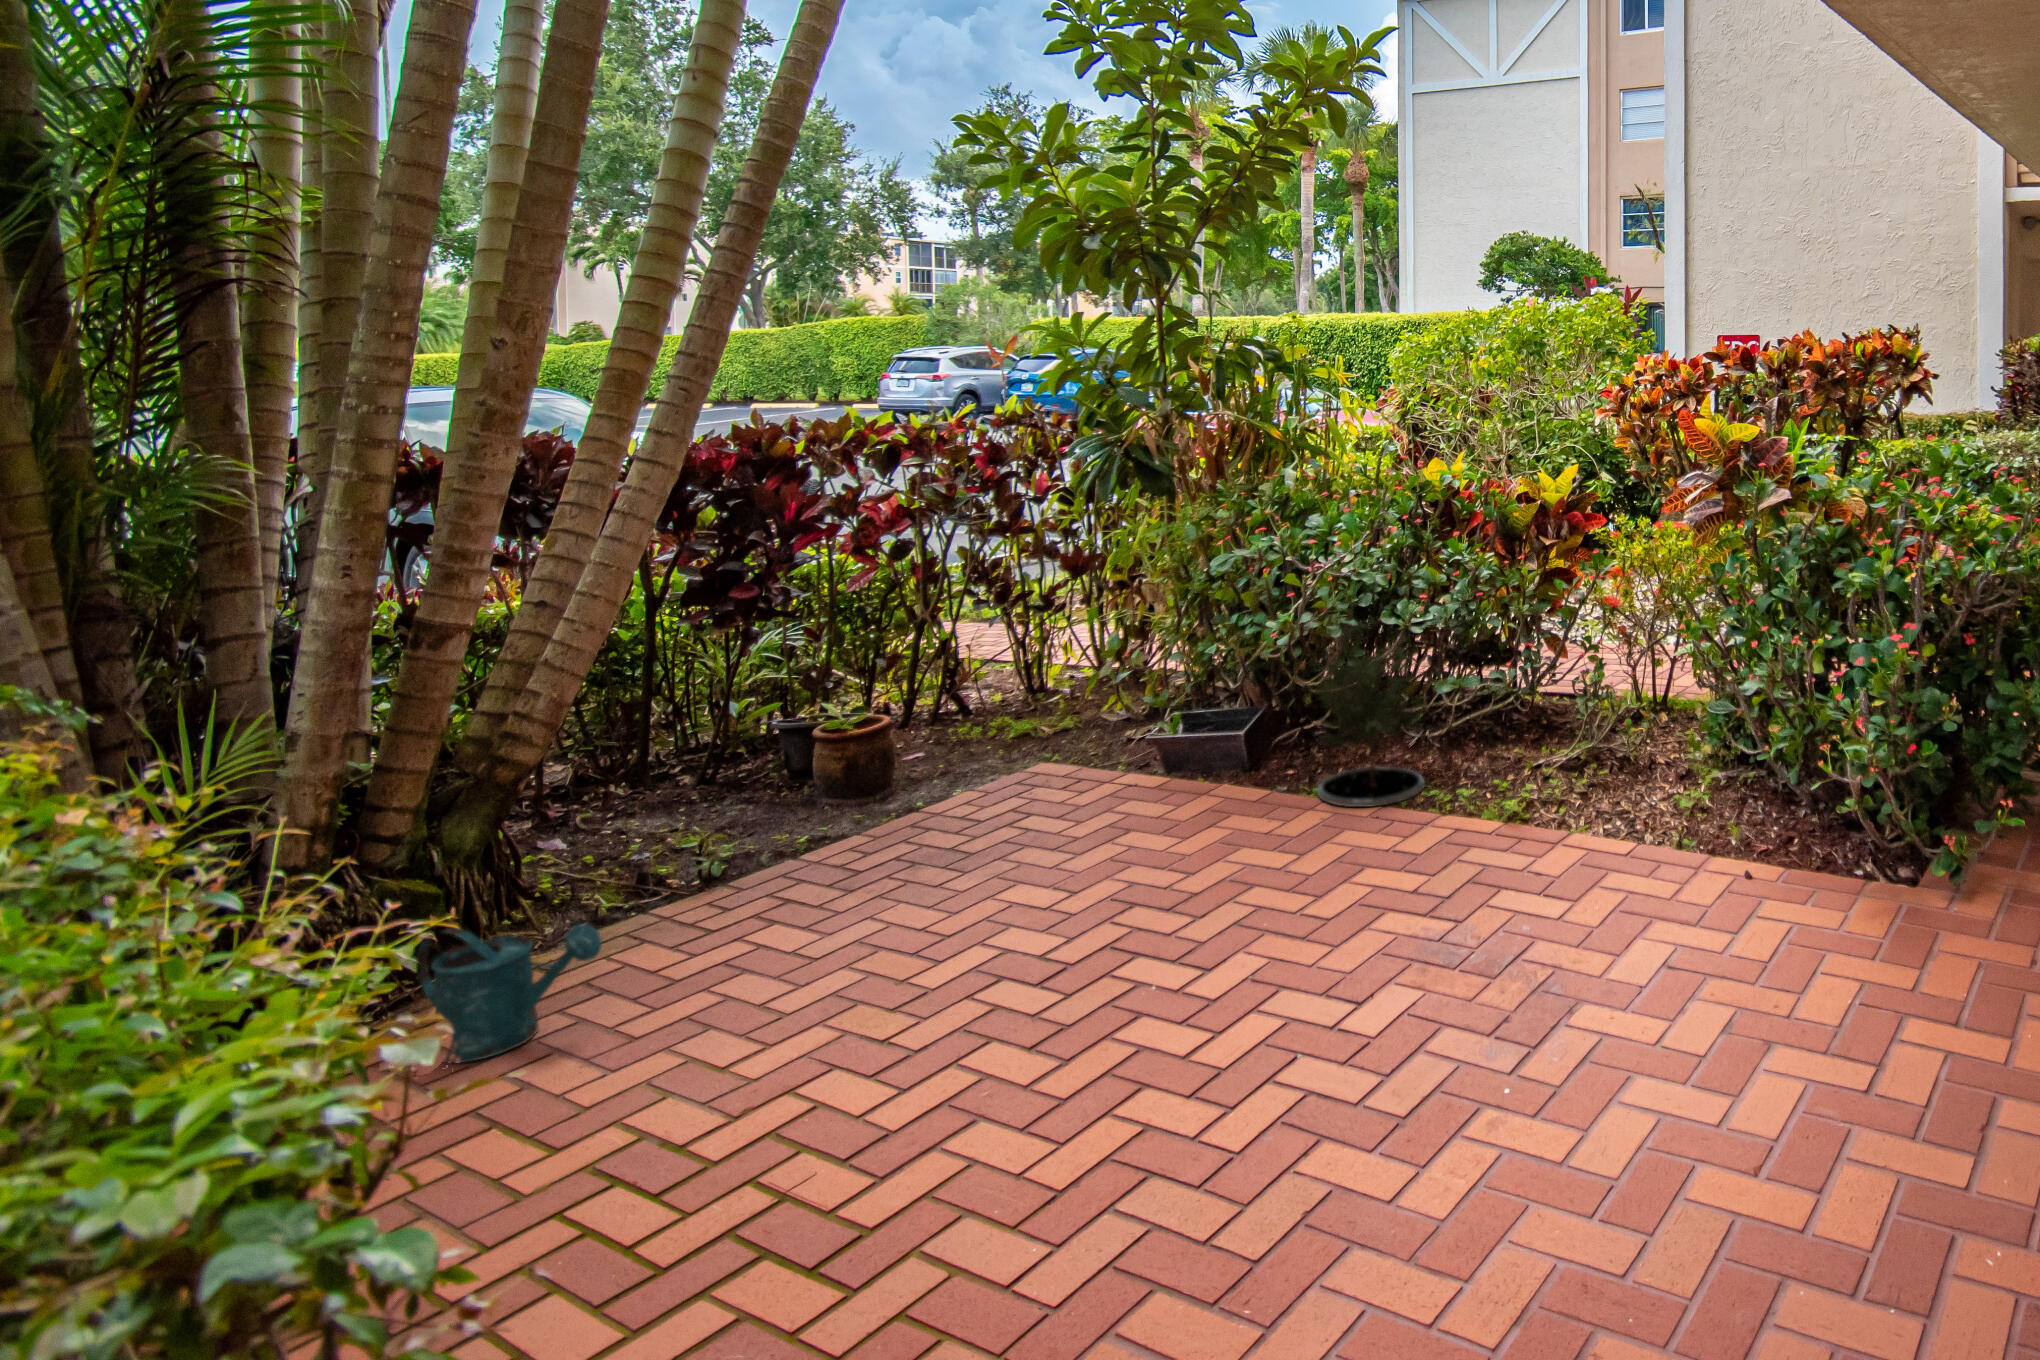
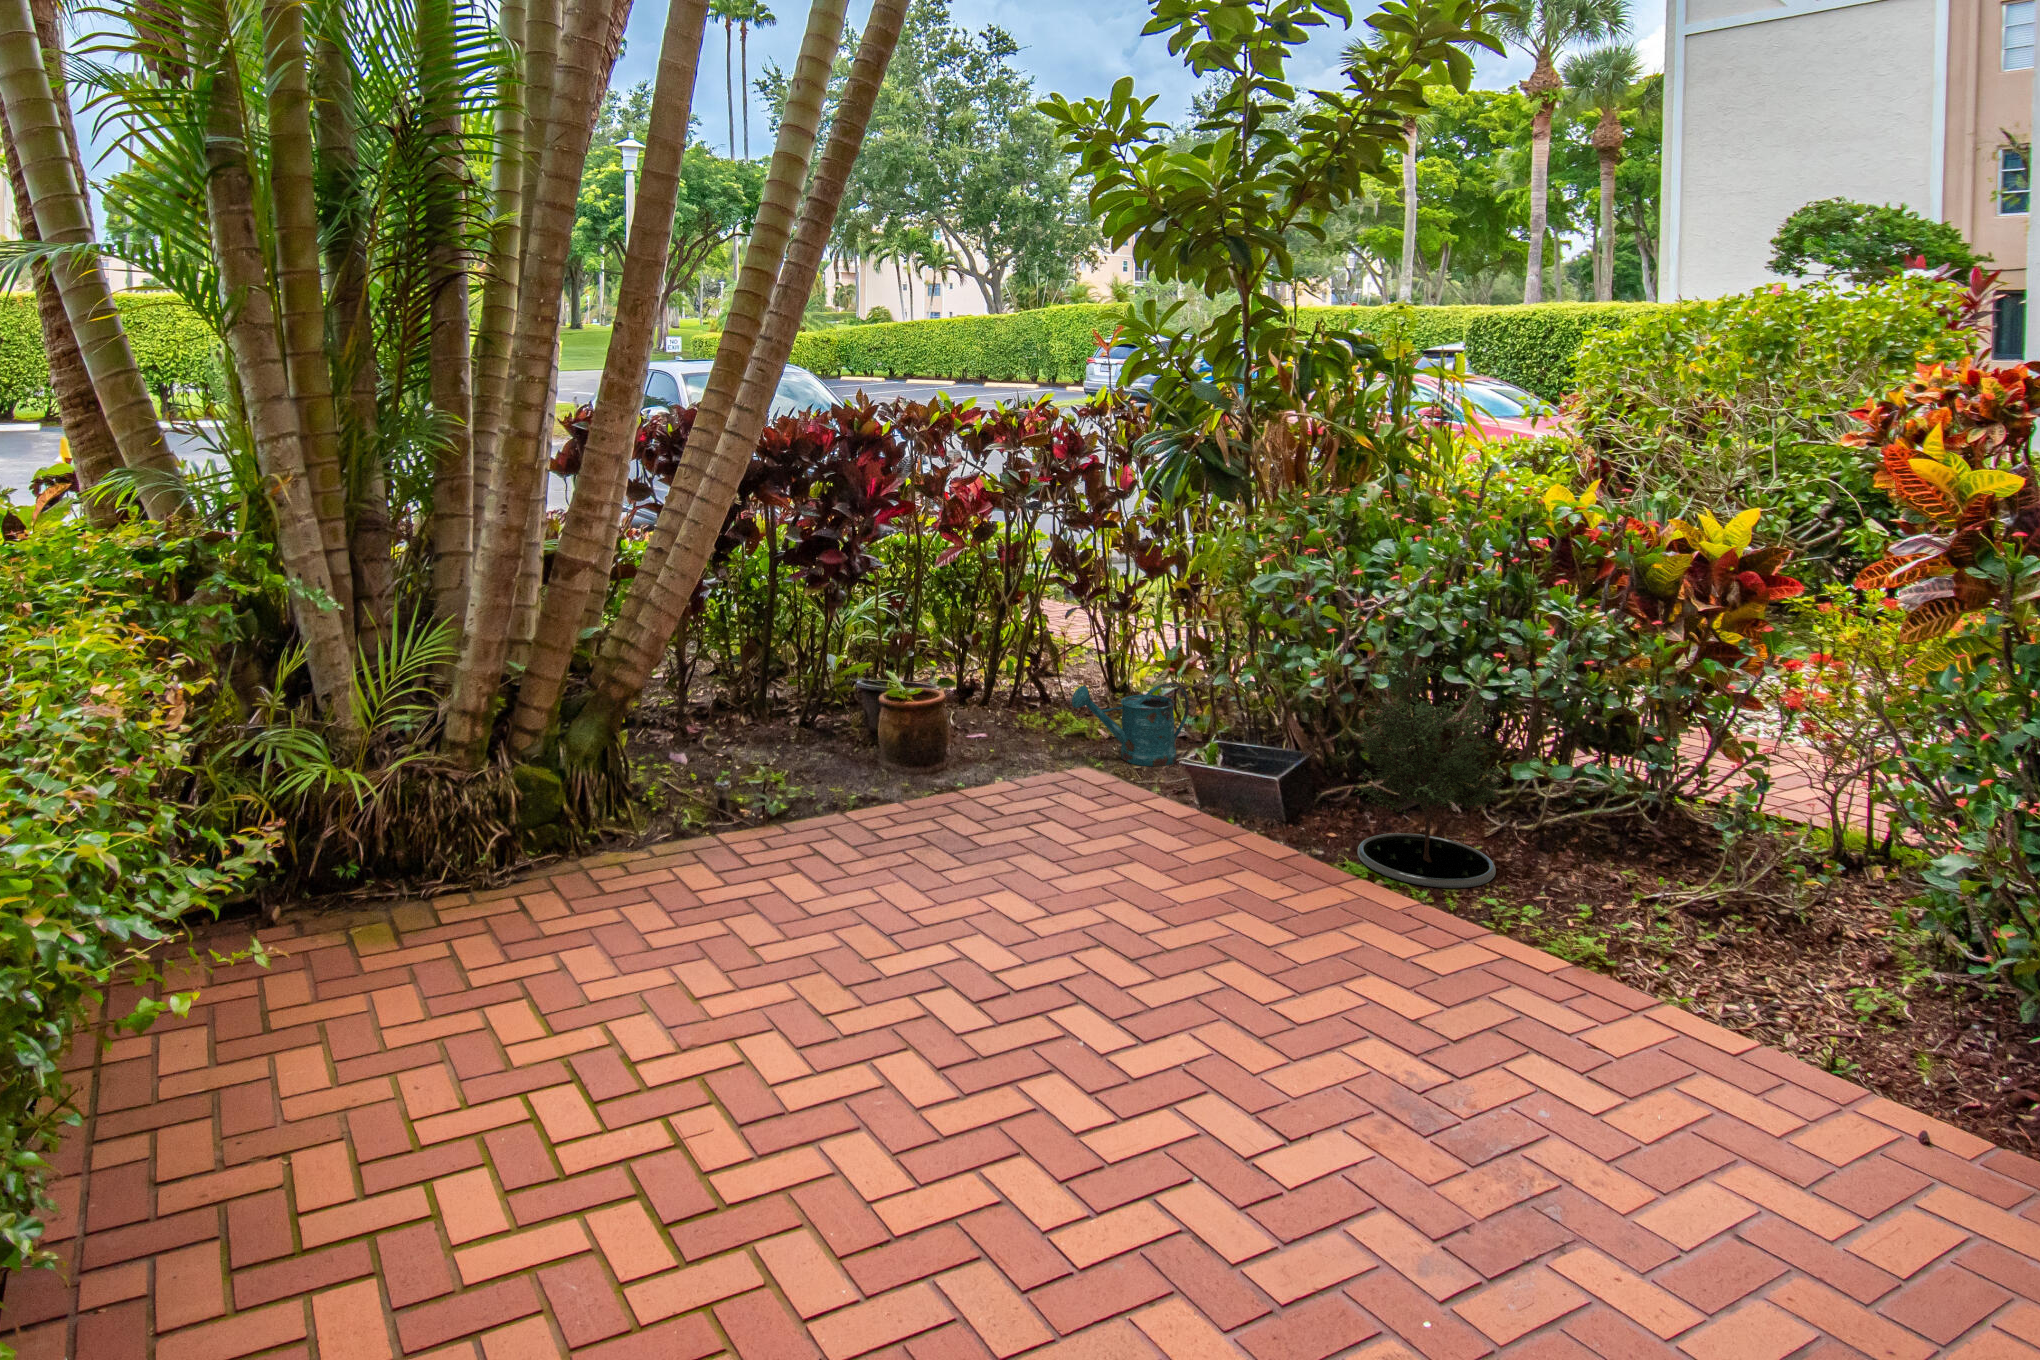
watering can: present [417,924,602,1063] -> present [1072,683,1189,766]

